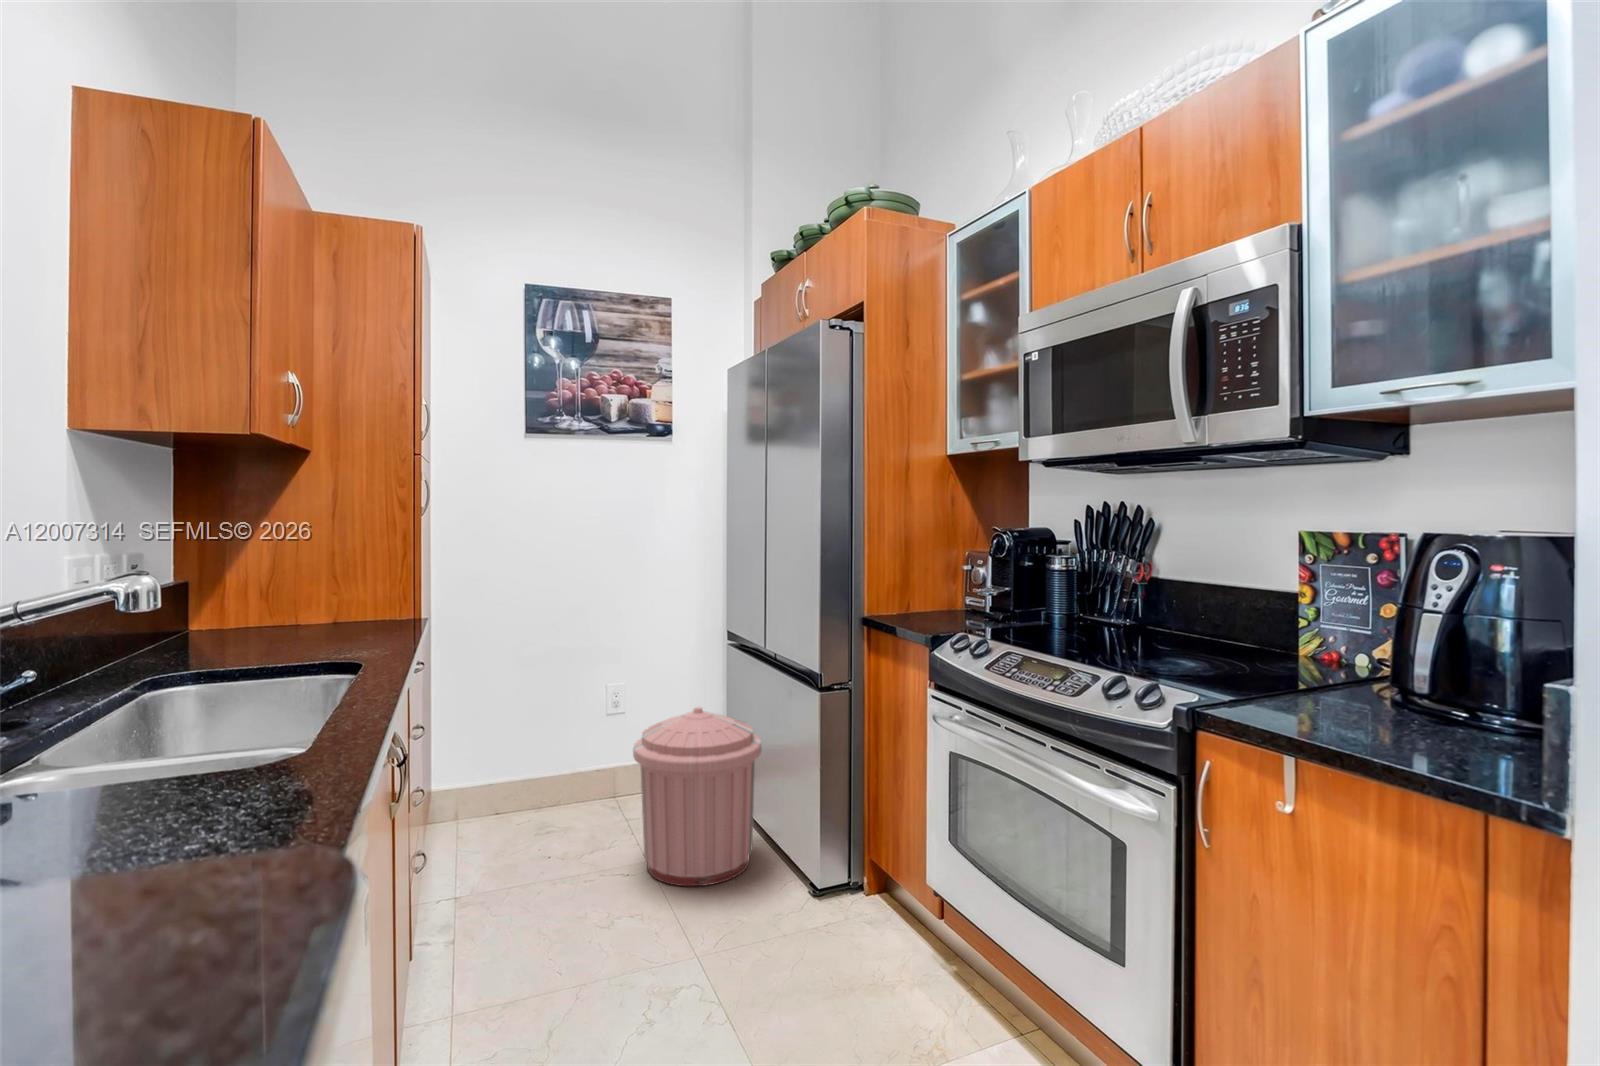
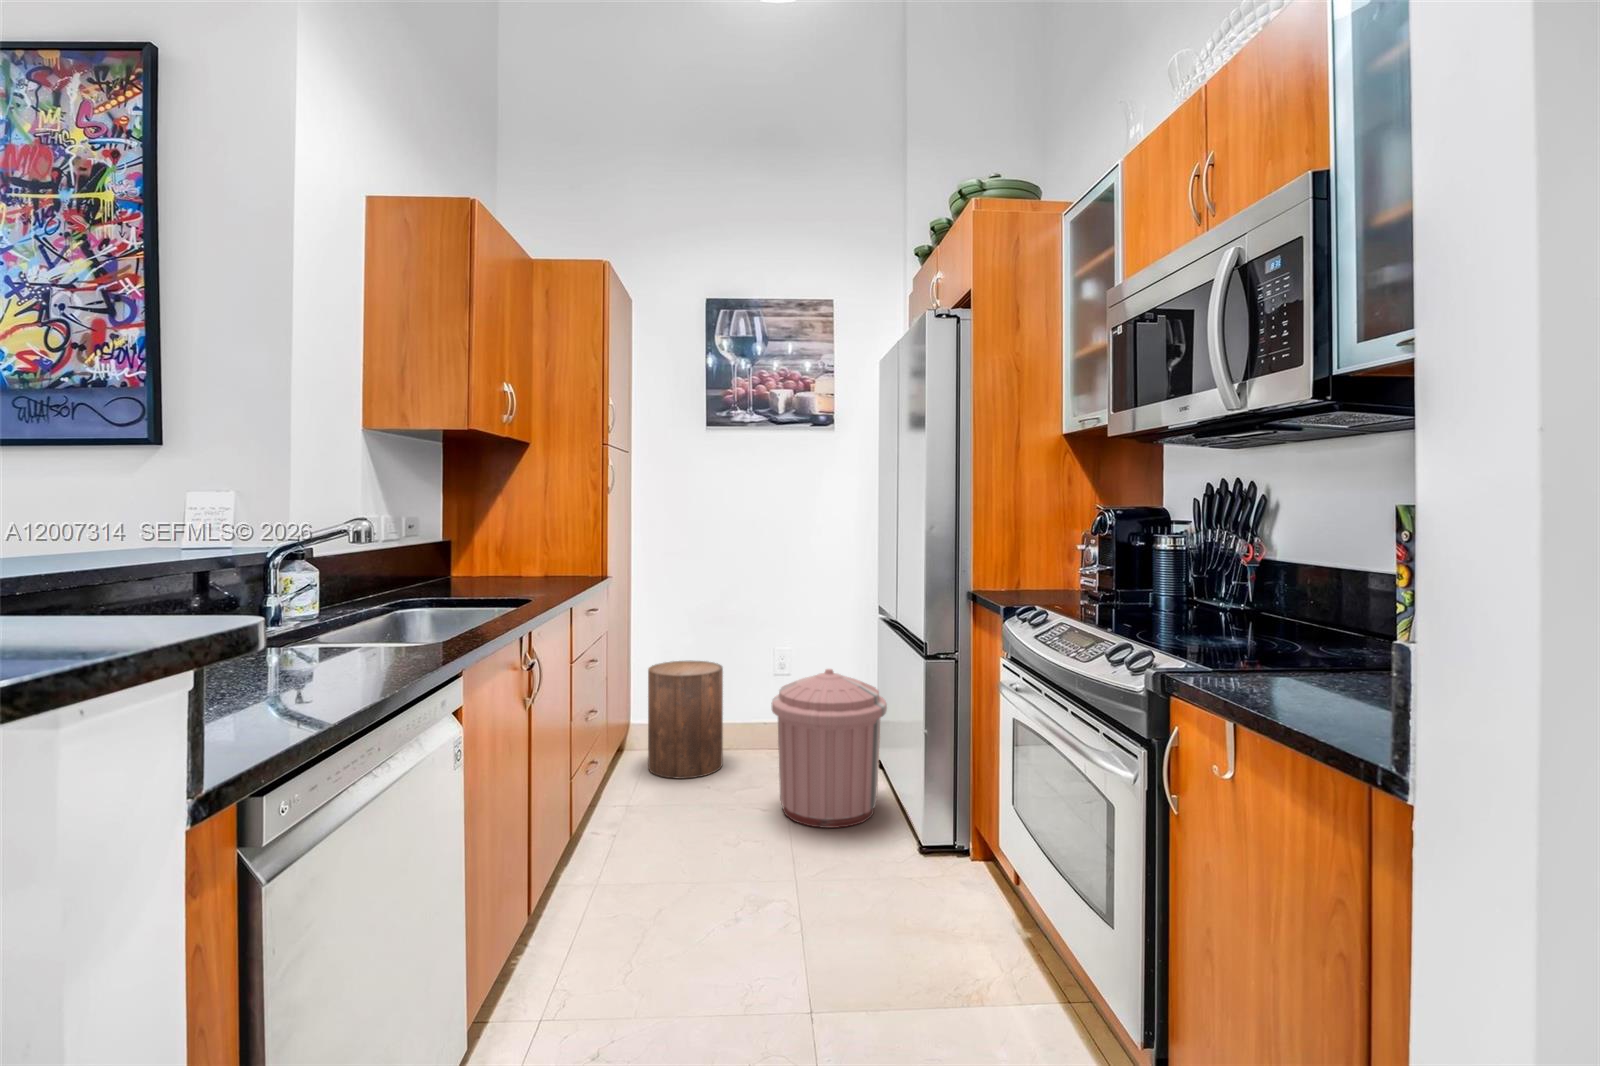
stool: none [462,708,556,853] -> present [648,661,723,779]

